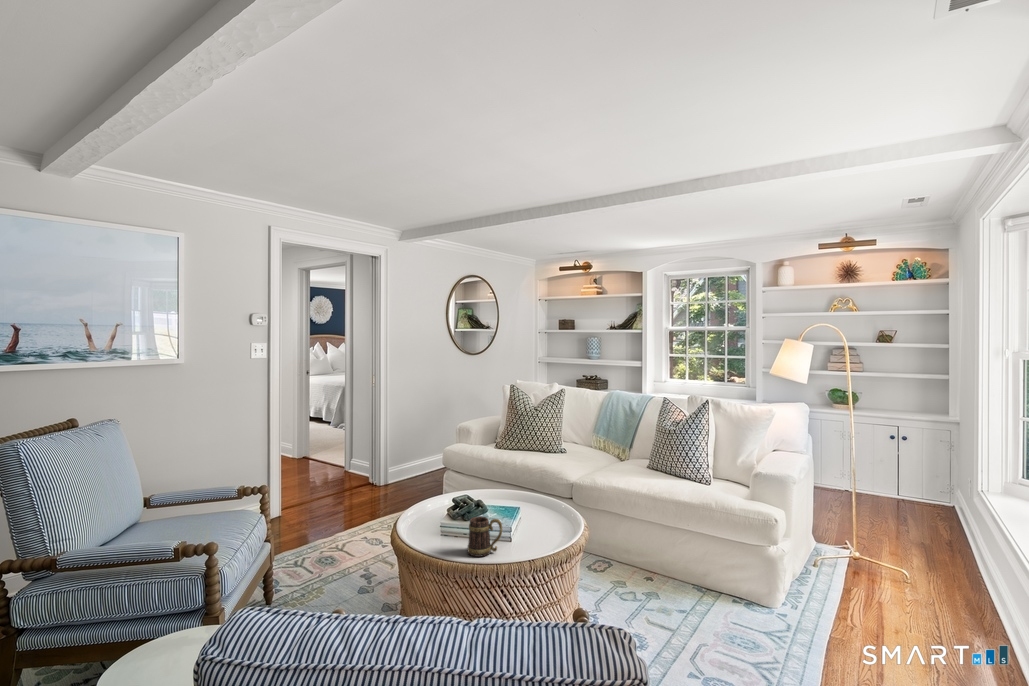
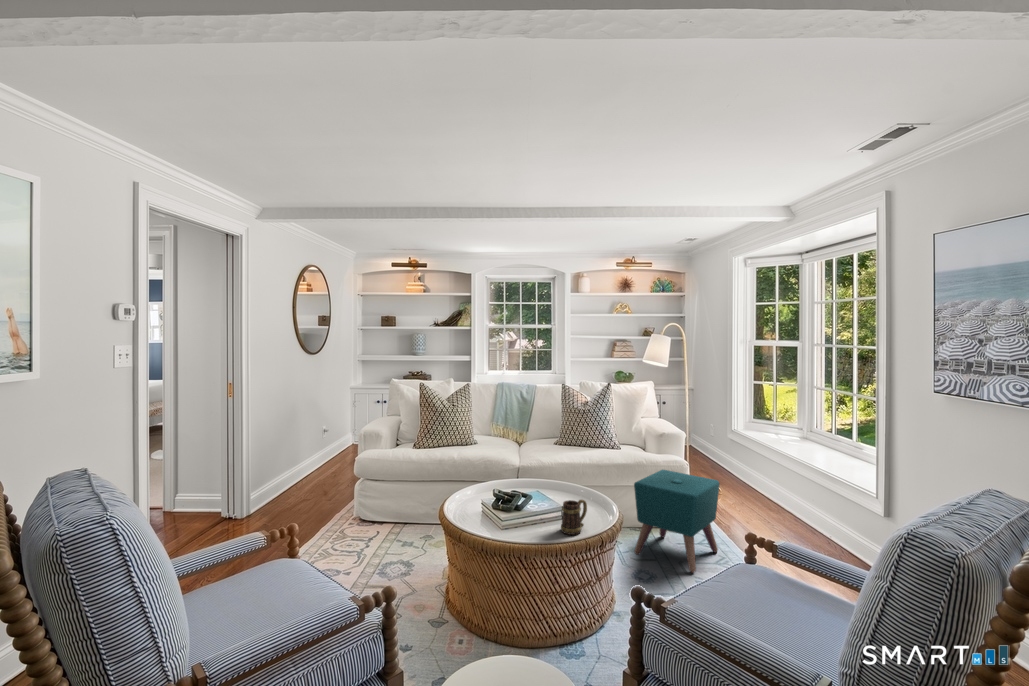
ottoman: none [651,516,778,663] -> present [634,470,720,573]

